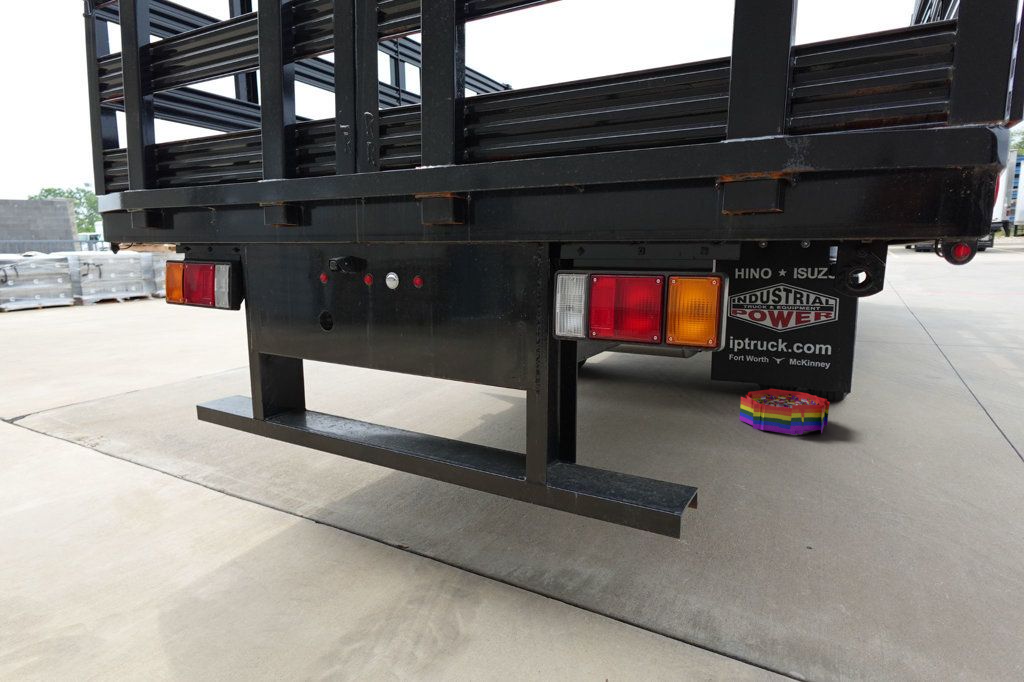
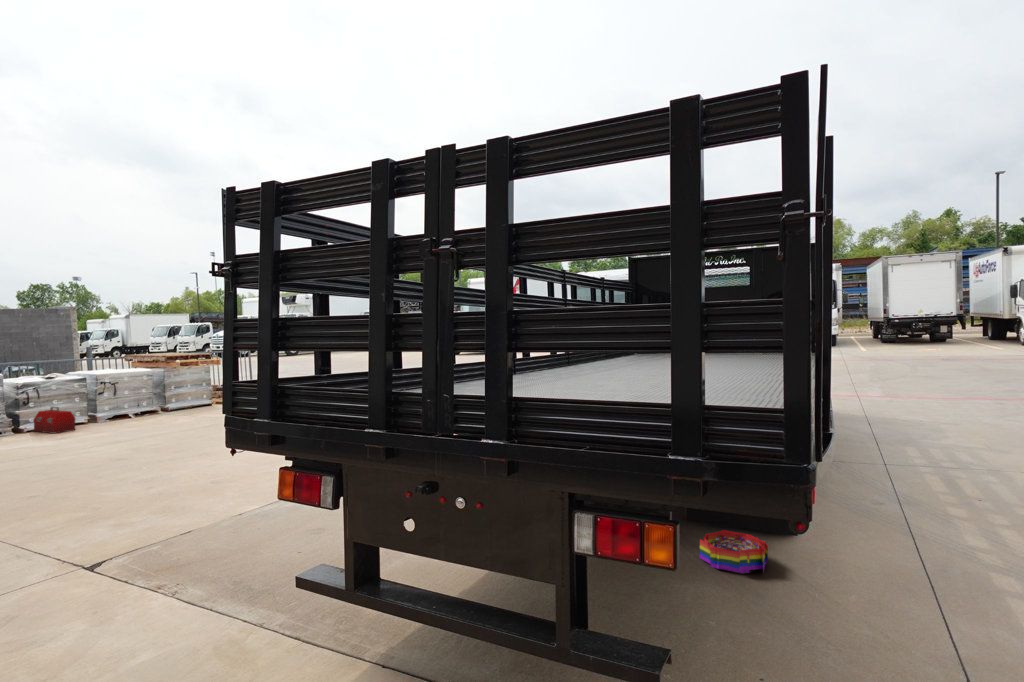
toolbox: none [13,286,58,314] -> present [34,407,75,433]

